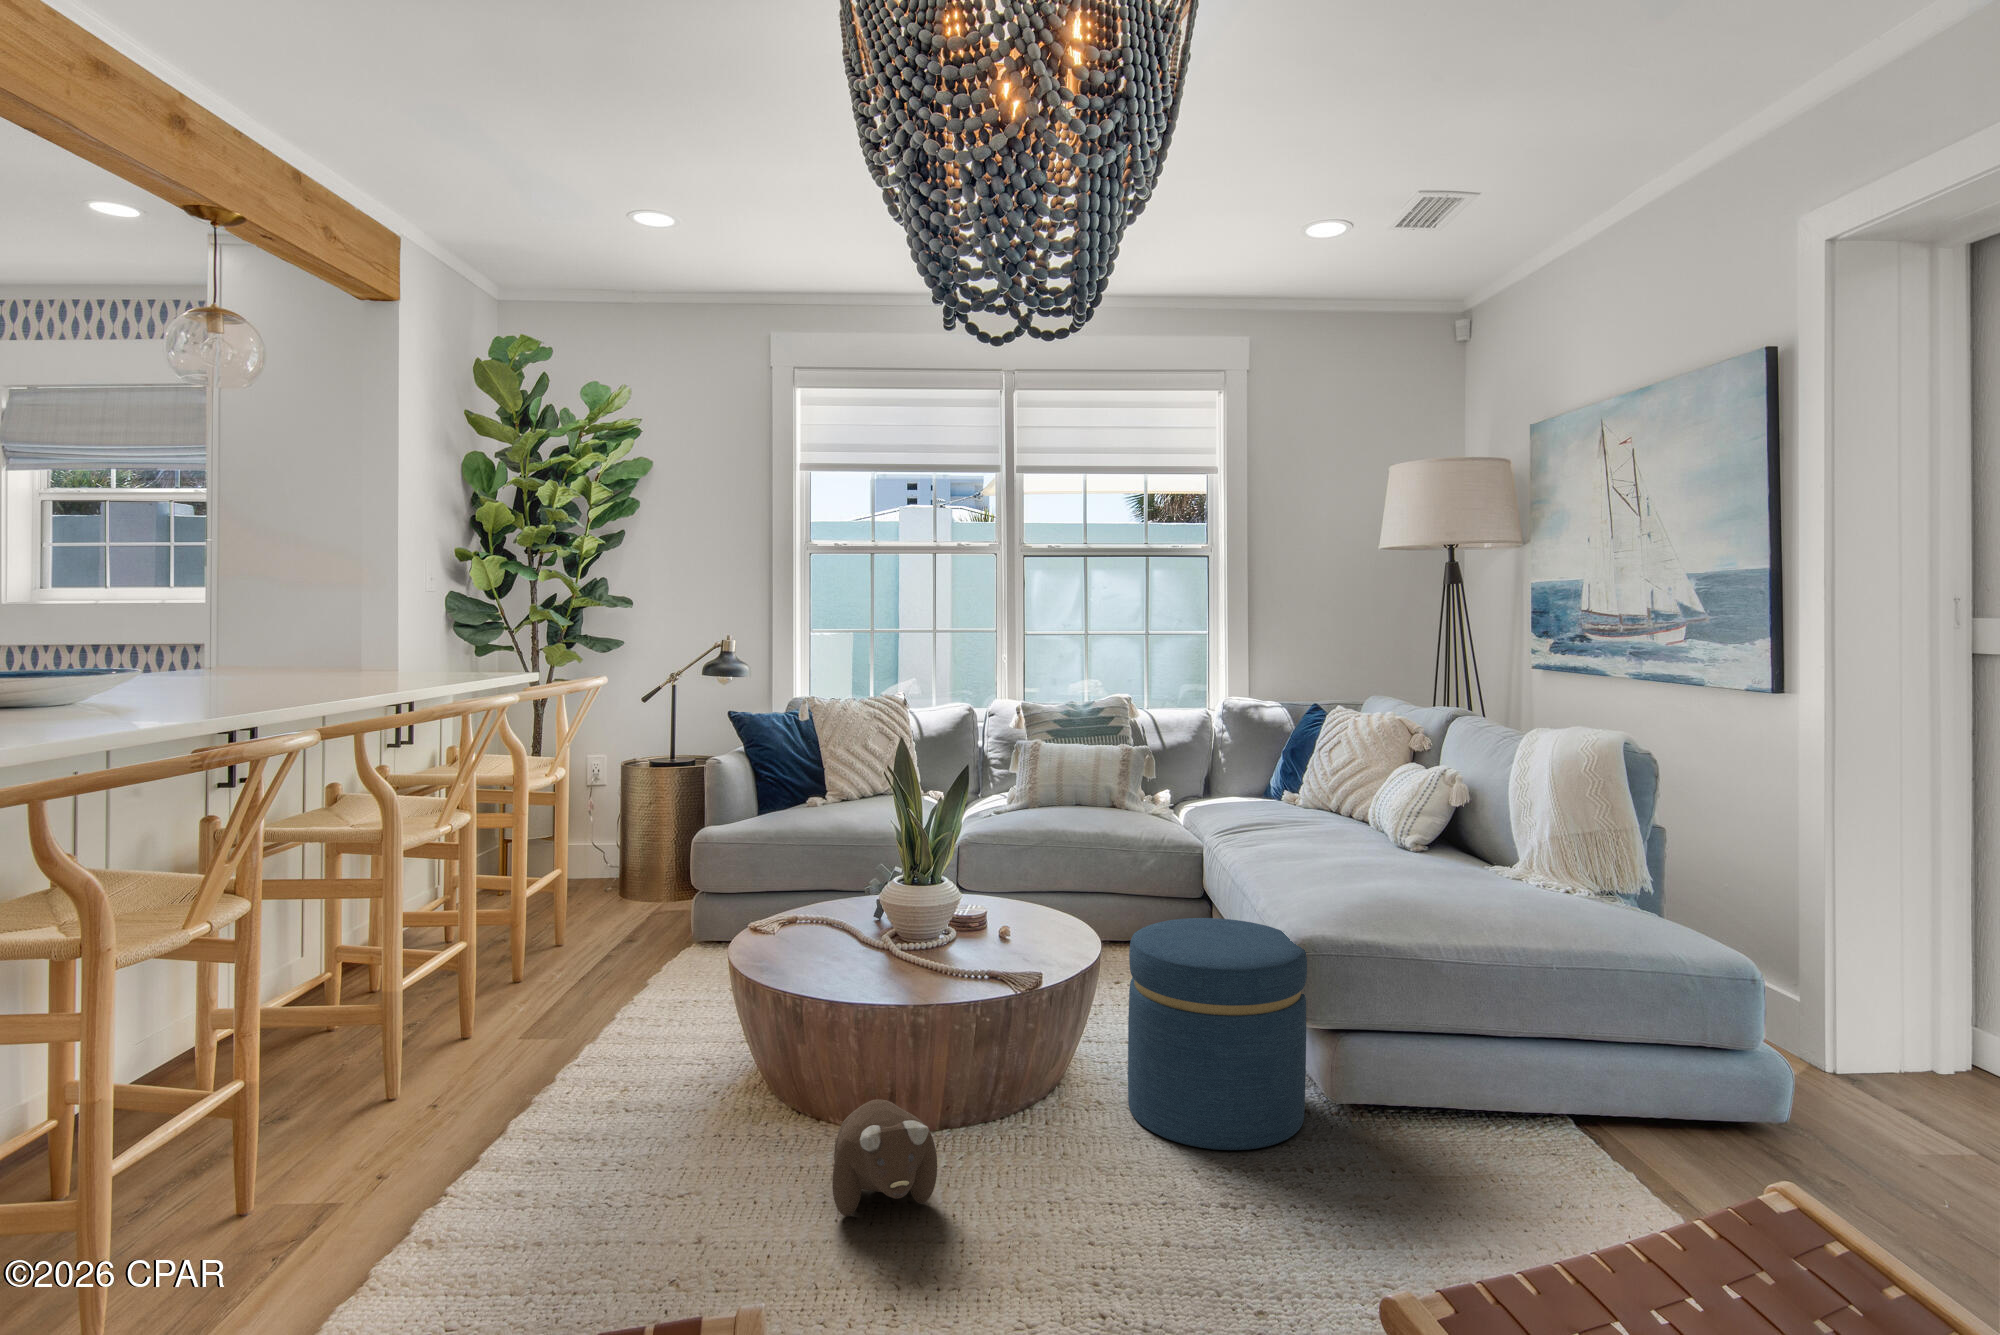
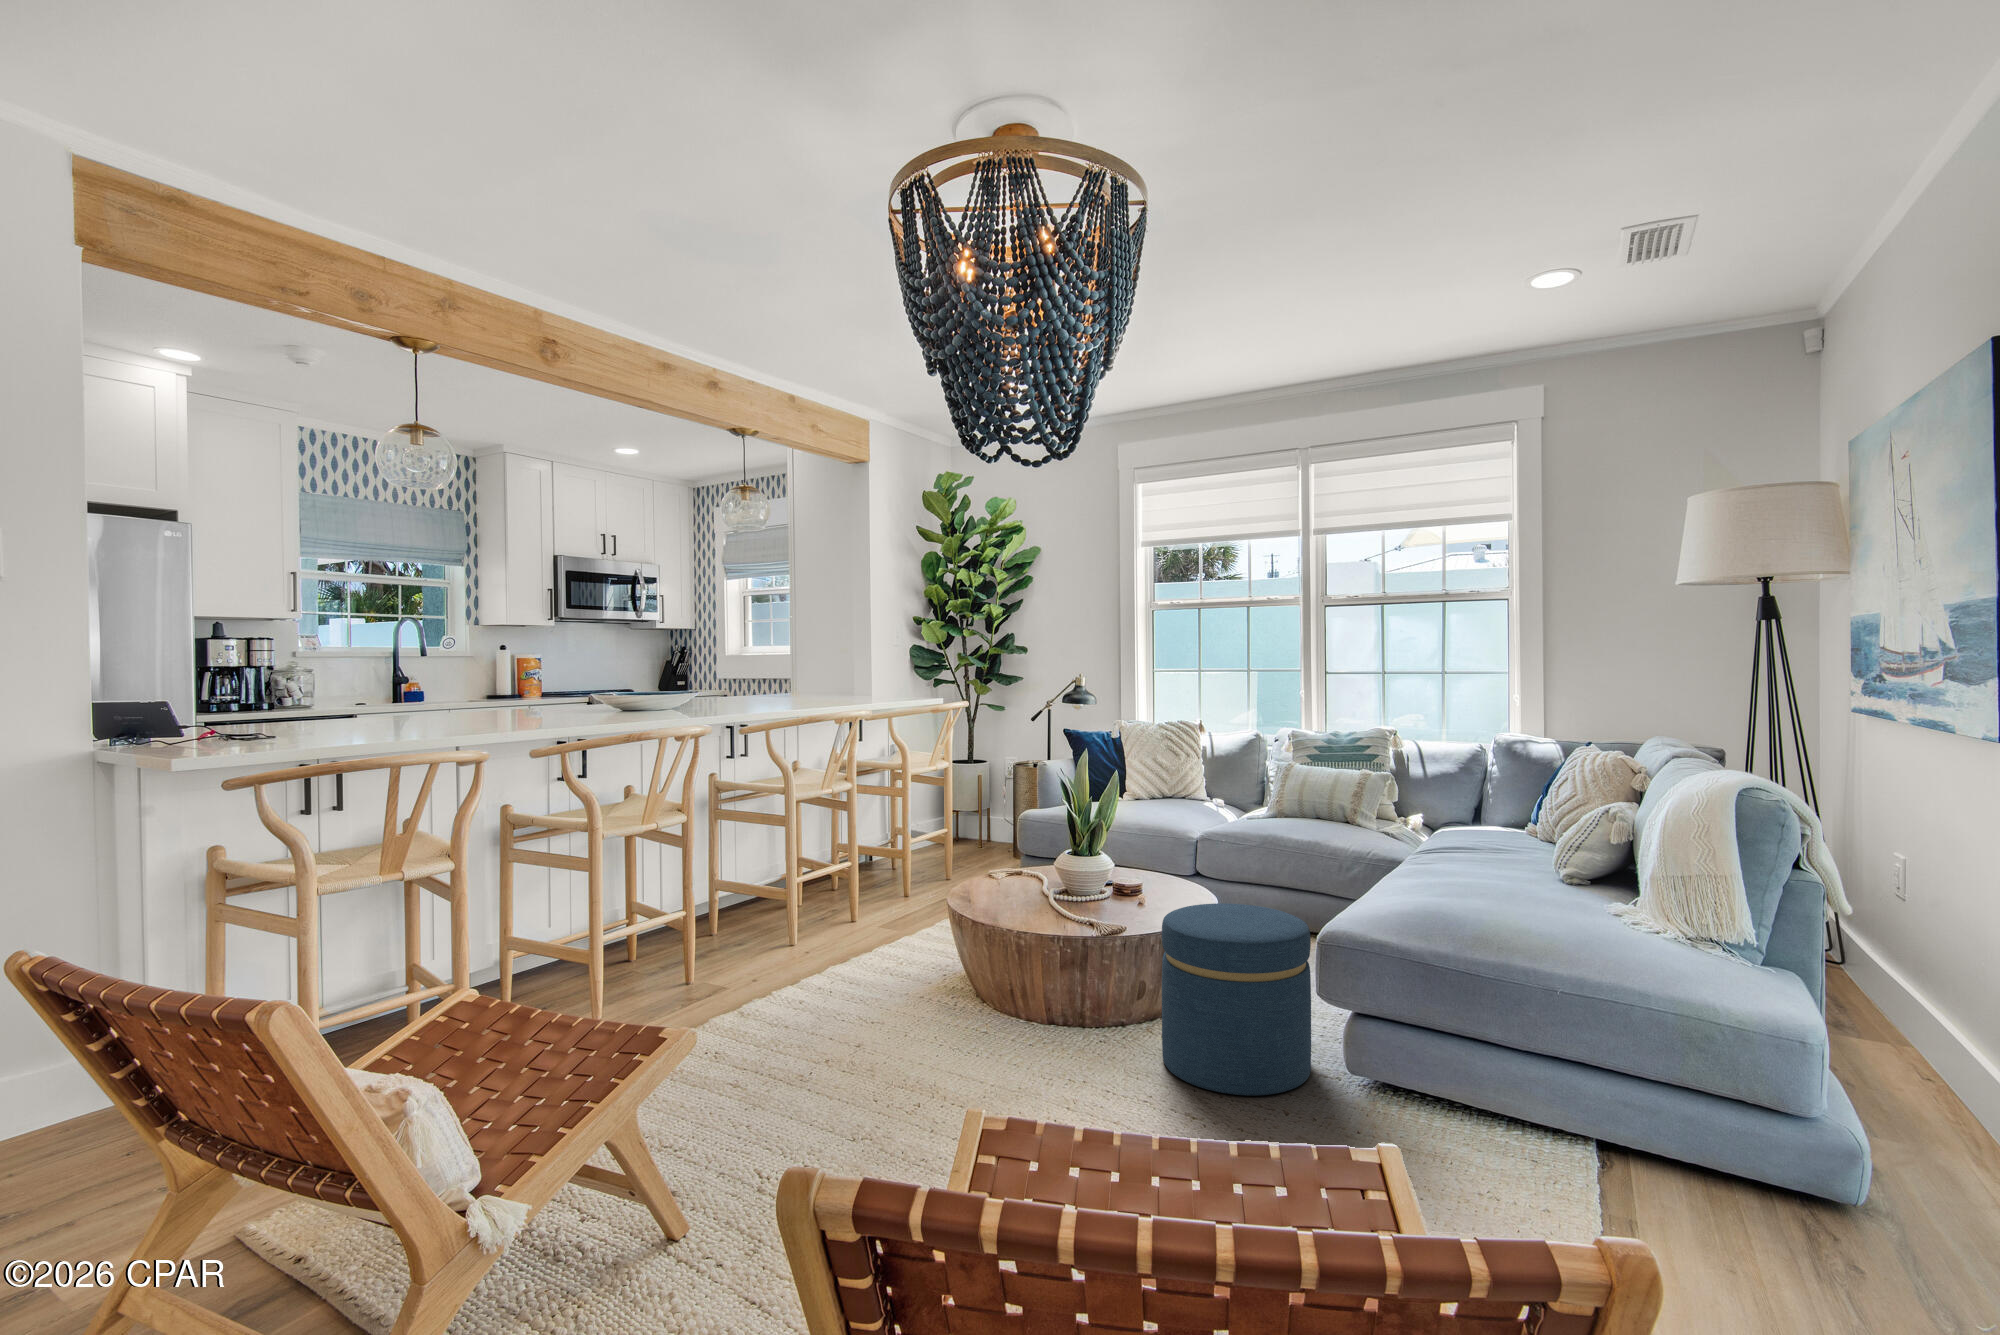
plush toy: present [832,1099,937,1216] -> none [897,986,971,1063]

